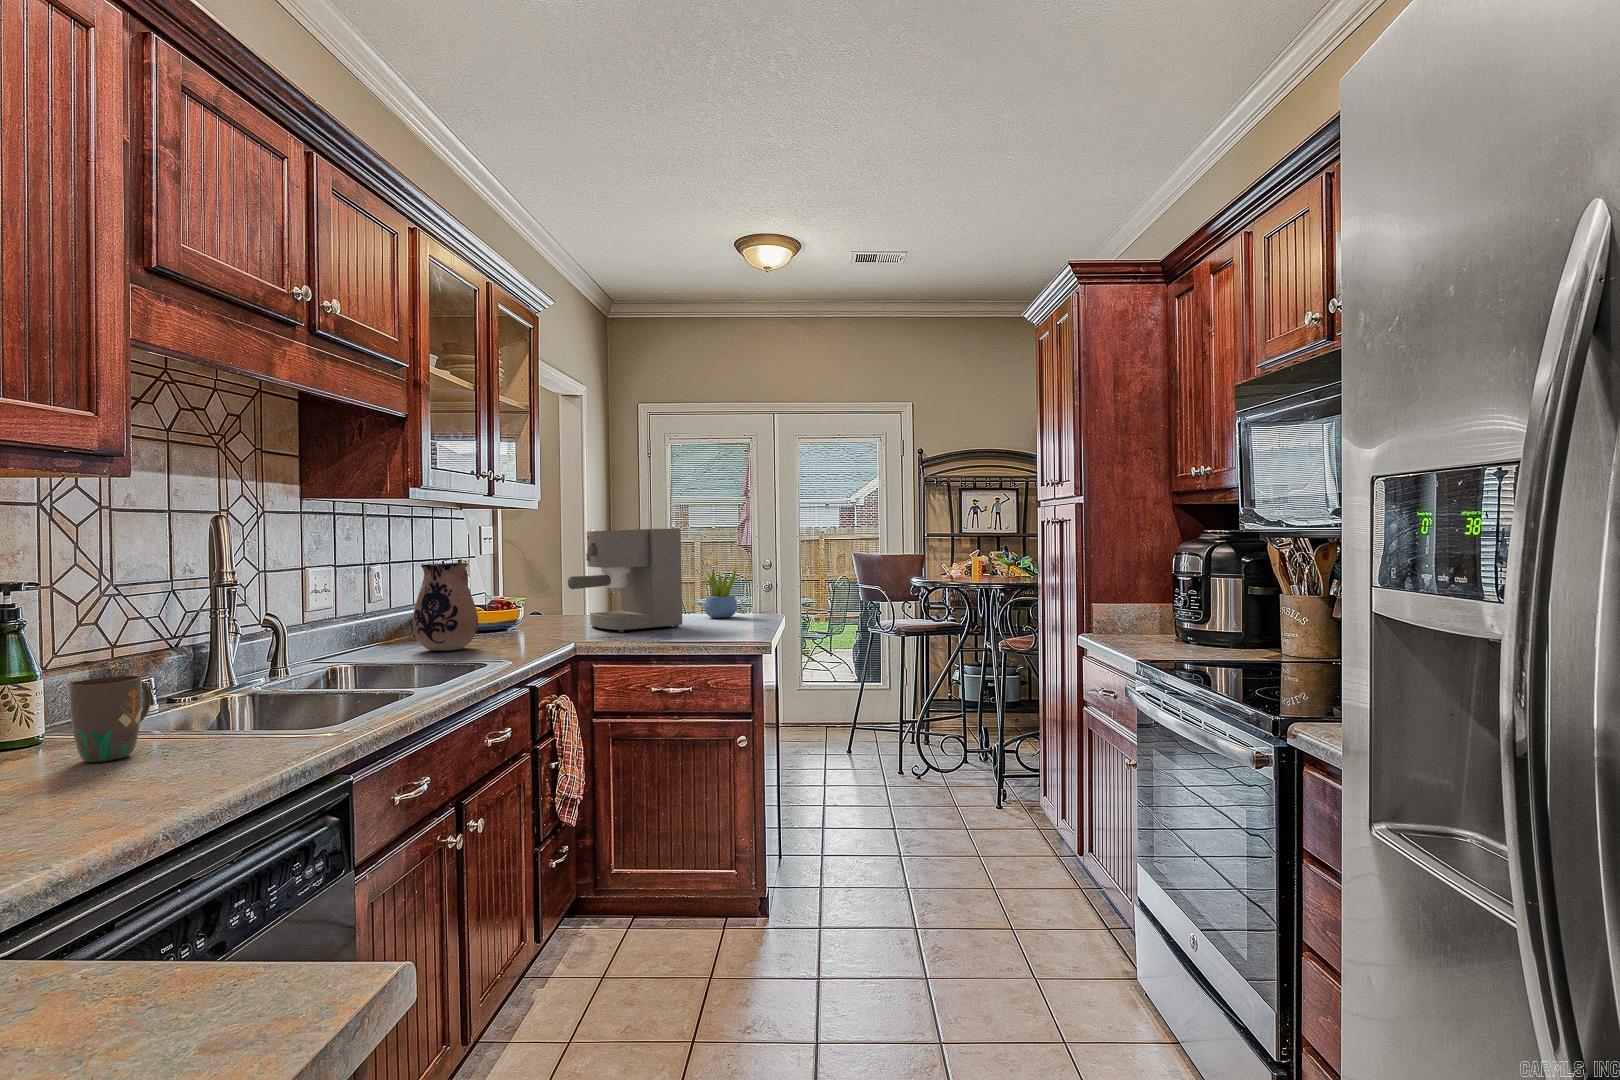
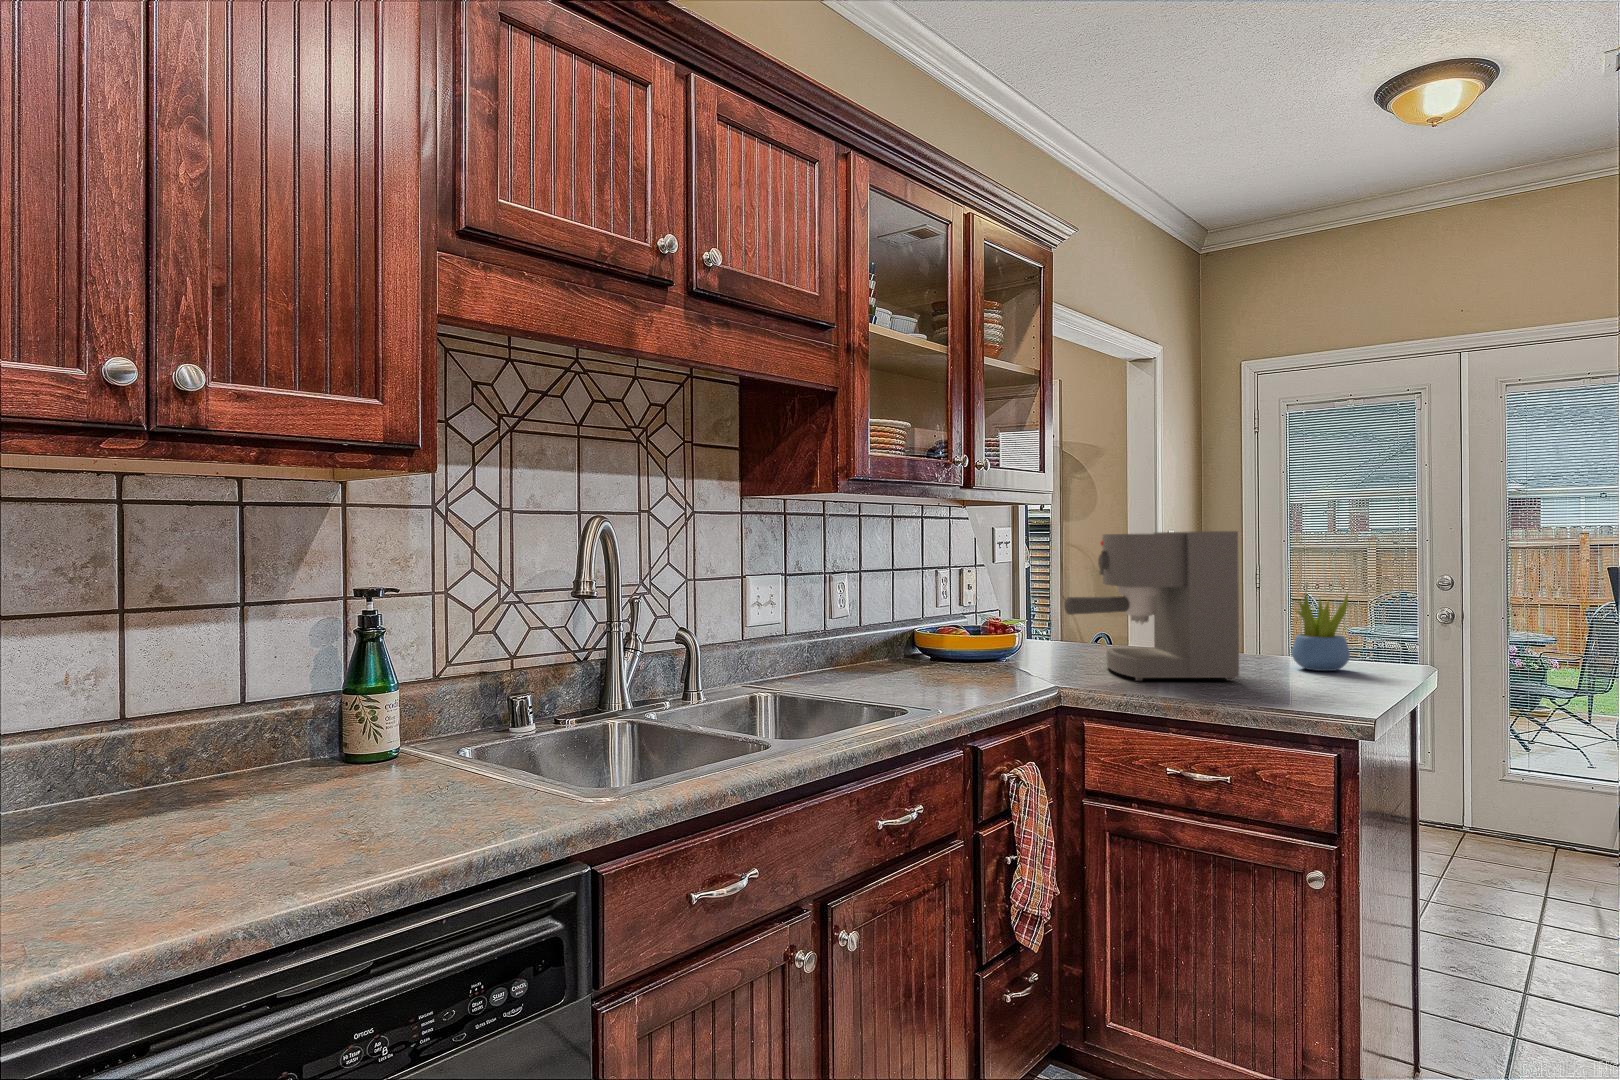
ceramic pitcher: present [413,563,478,651] -> none [856,574,932,686]
mug: present [69,675,151,762] -> none [359,699,449,796]

